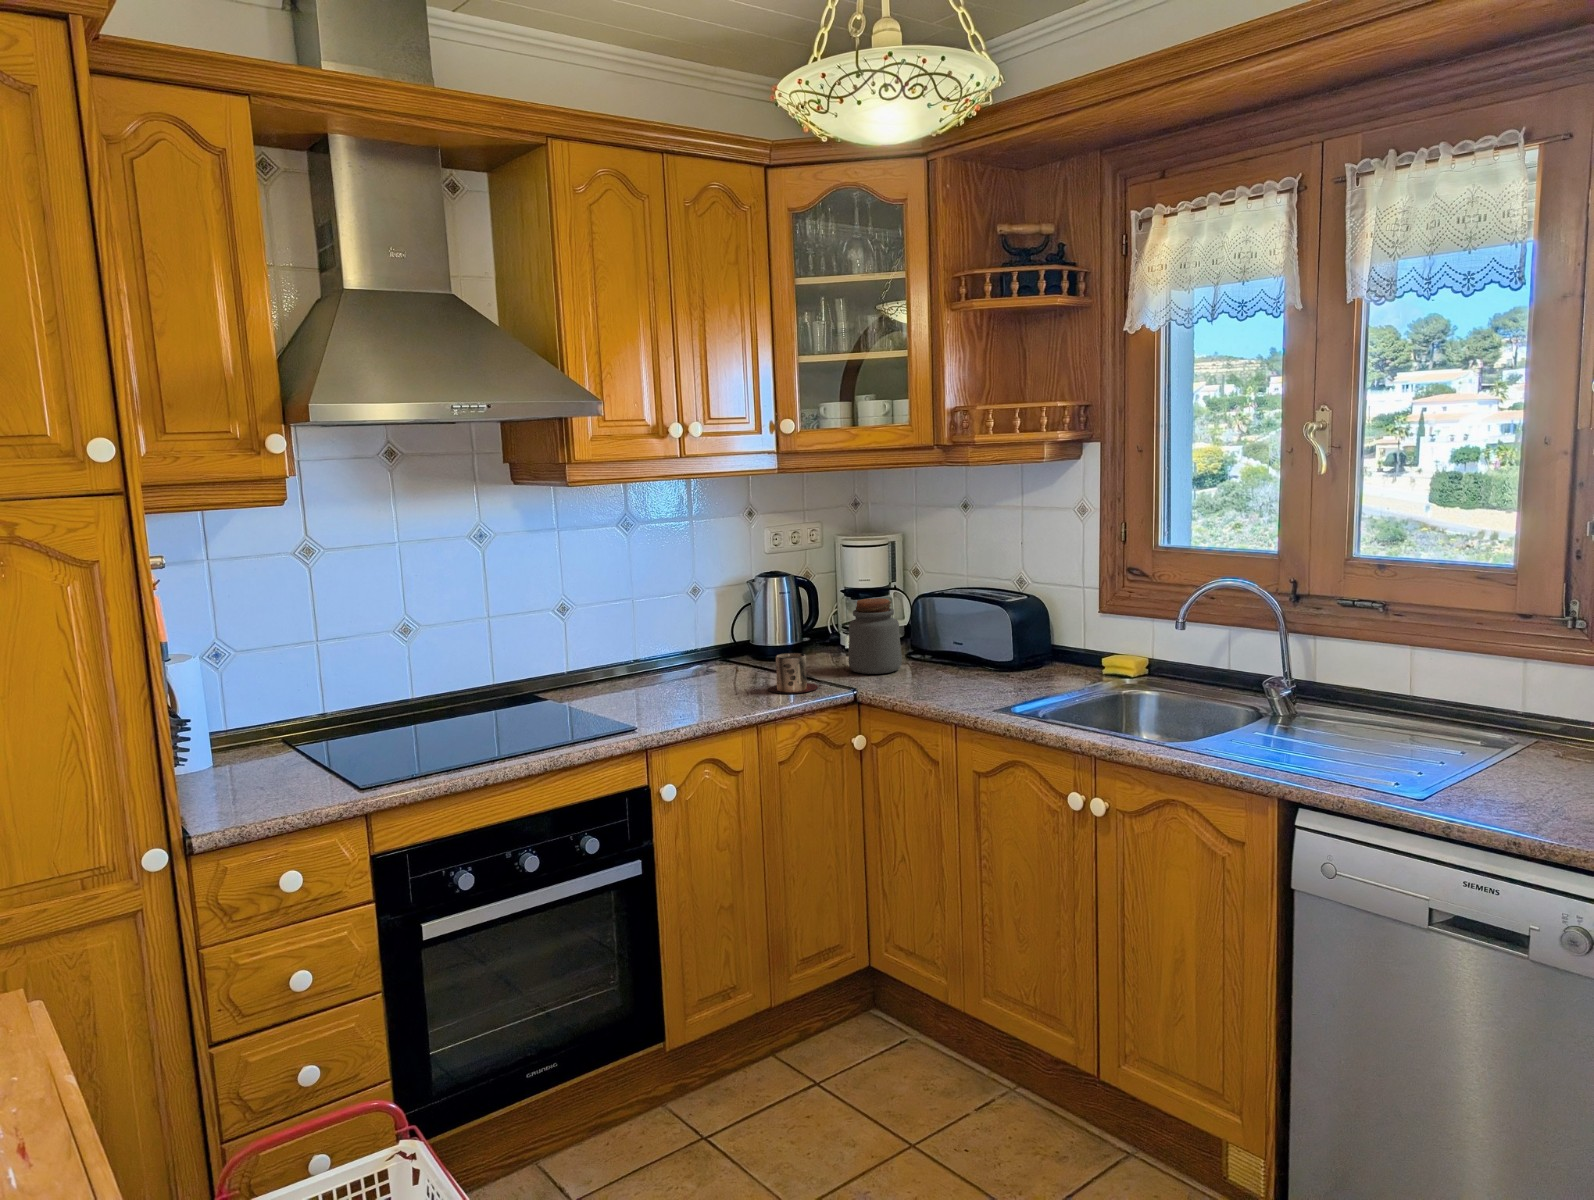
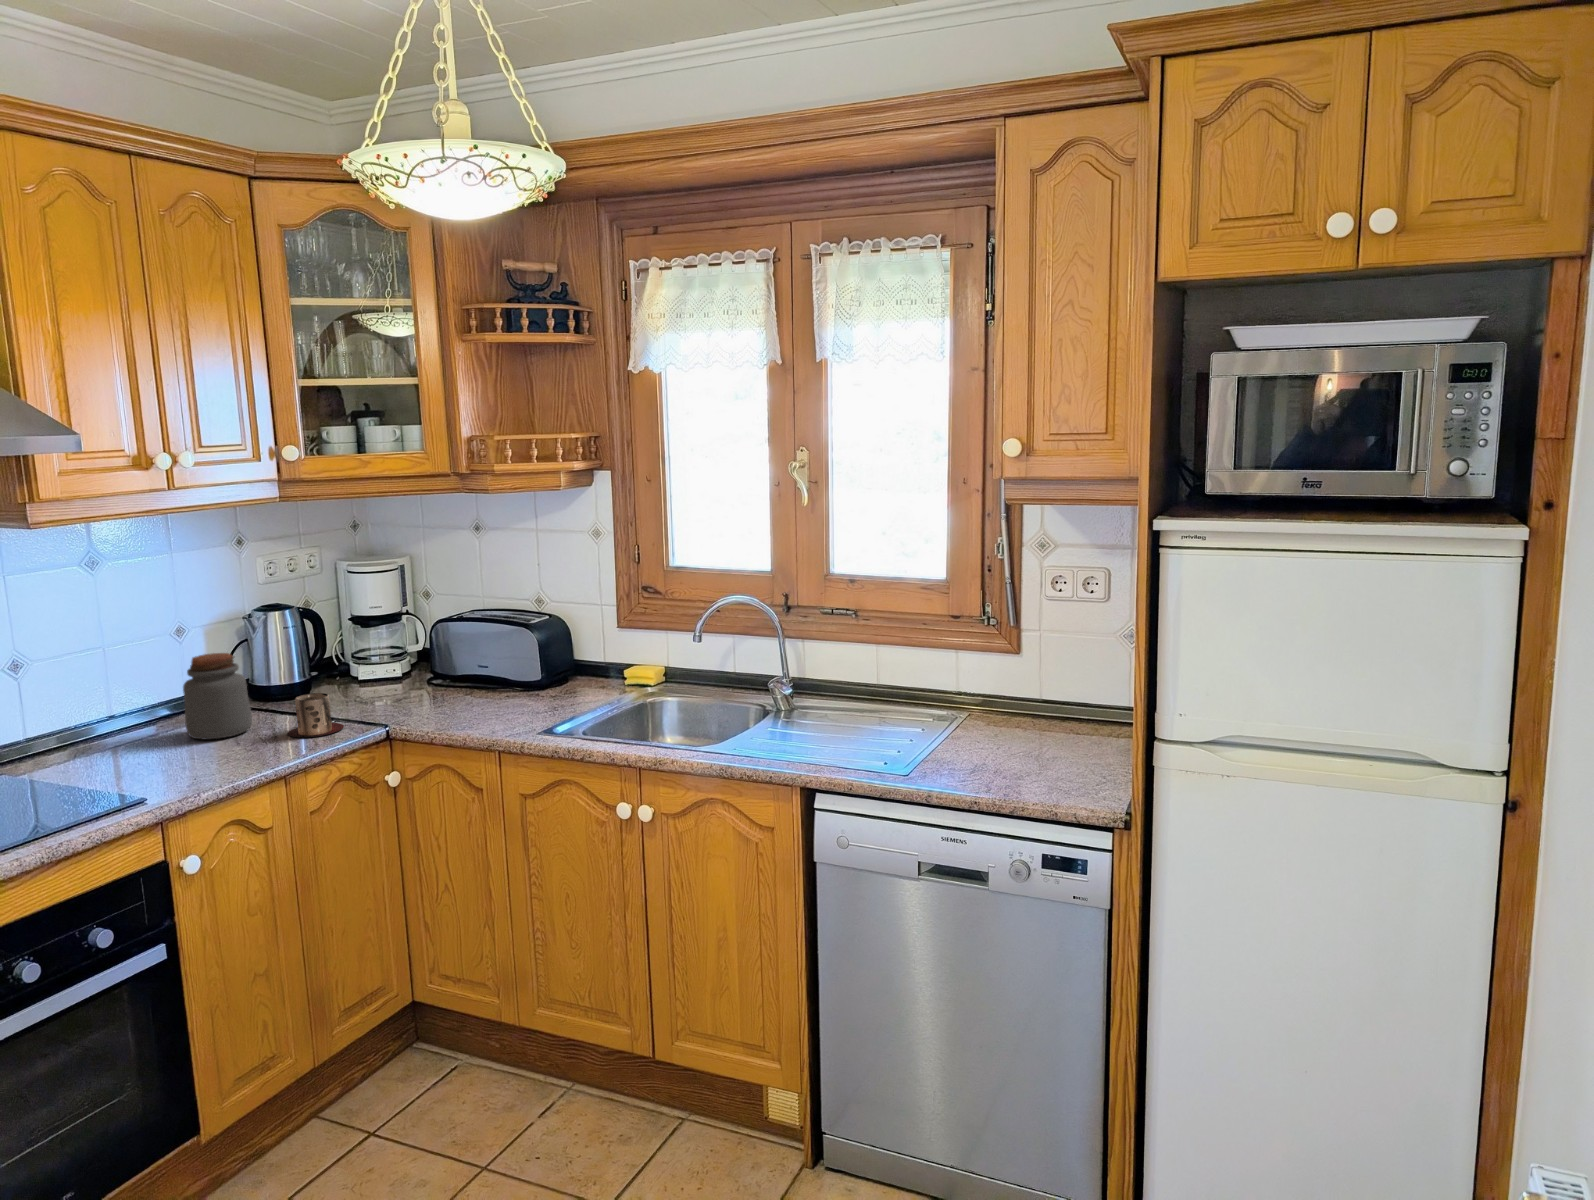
jar: present [848,598,902,674] -> present [183,653,252,739]

